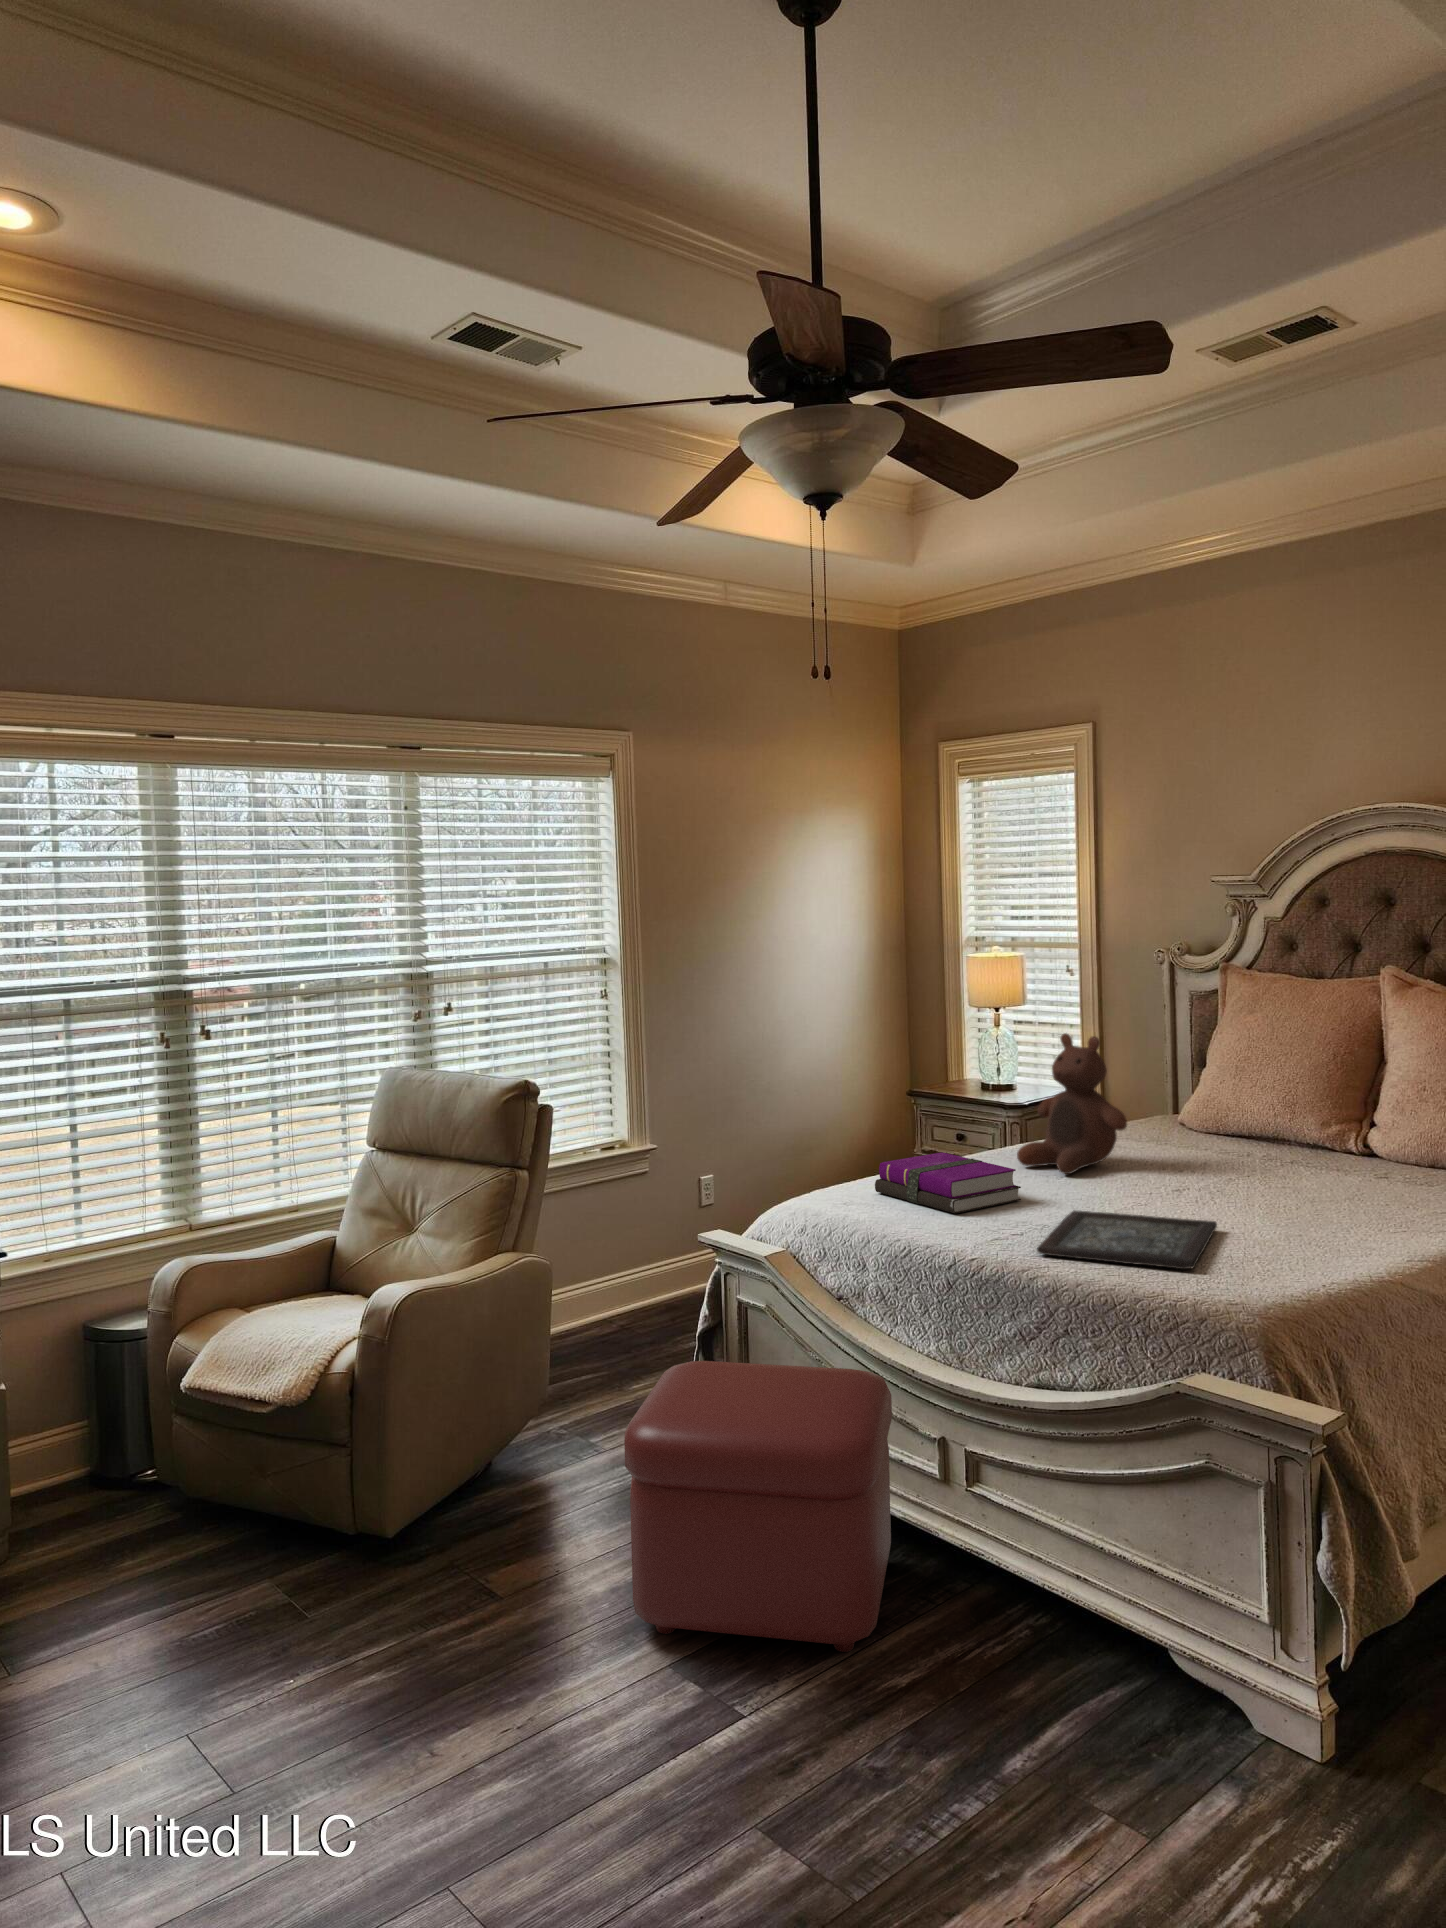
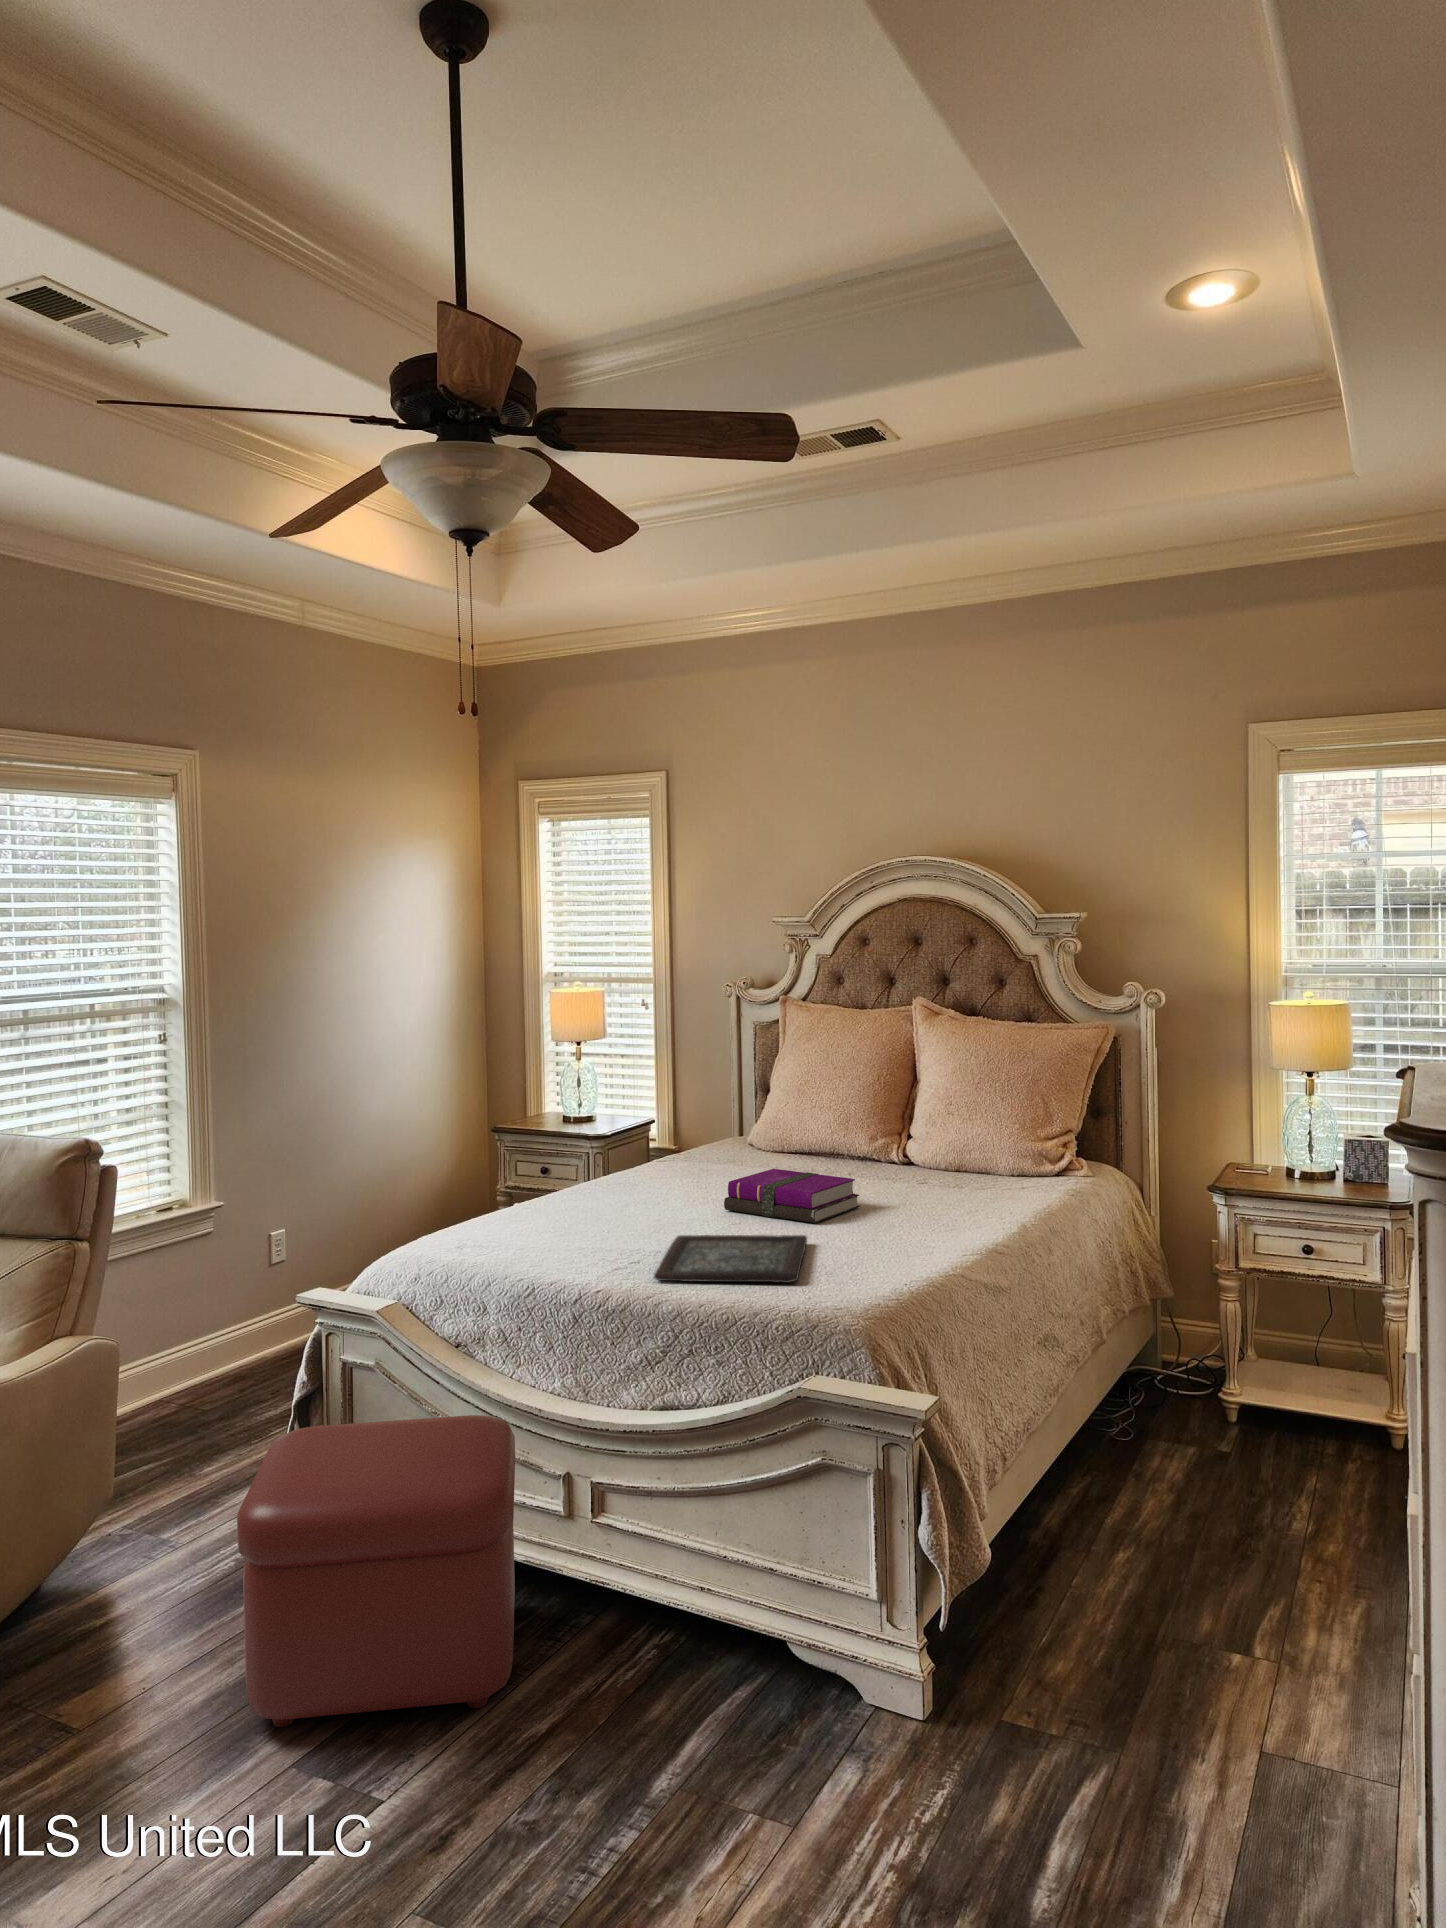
stuffed bear: present [1017,1033,1127,1174] -> none [613,1066,715,1201]
notebook: present [875,1152,1021,1213] -> present [724,1169,860,1223]

